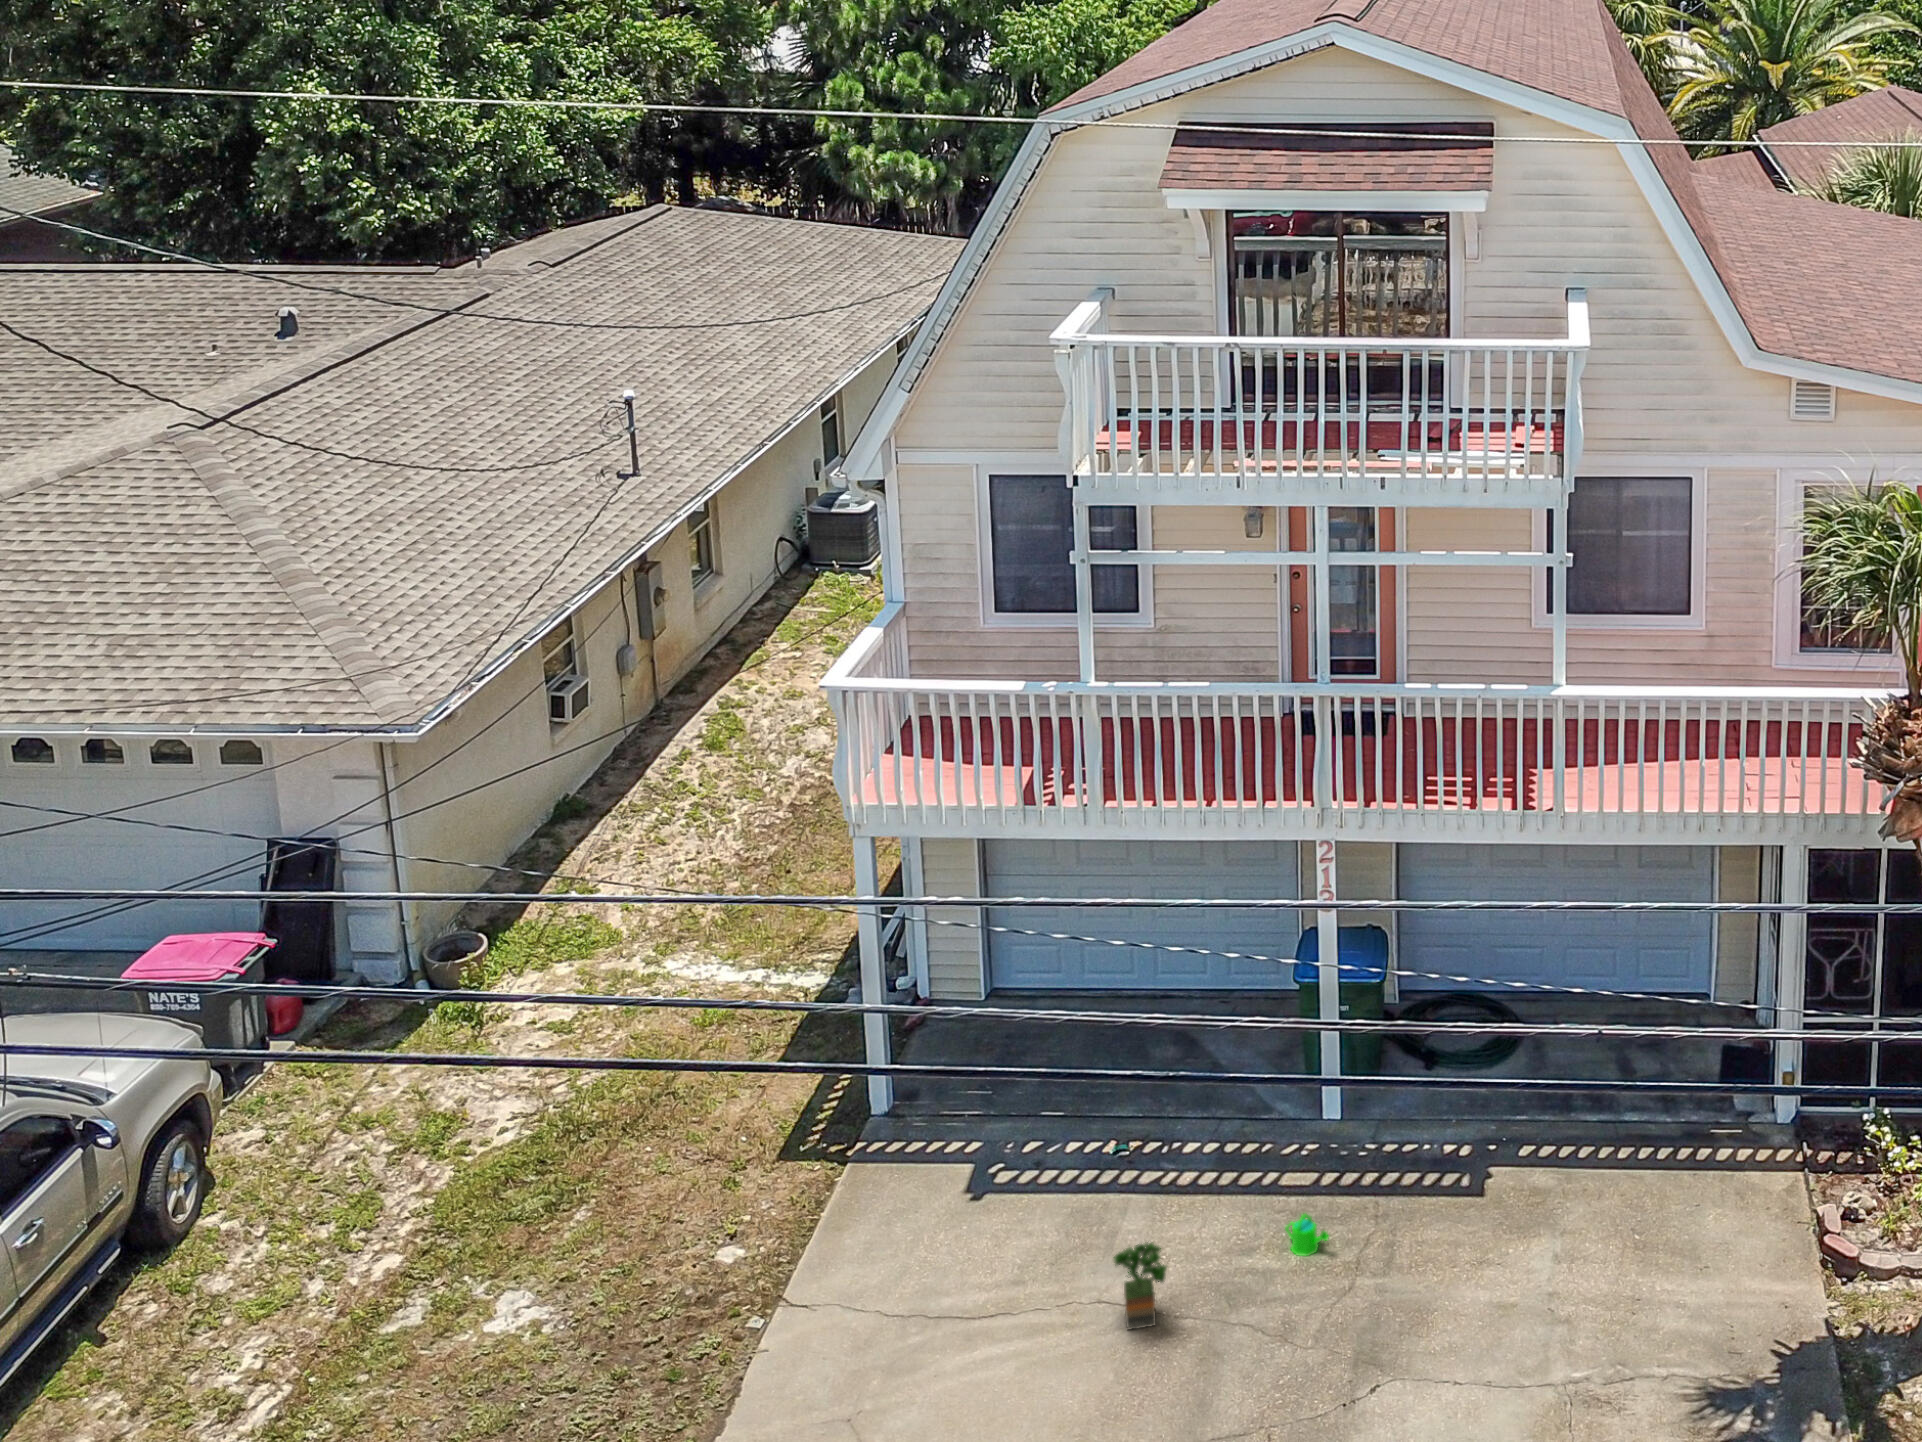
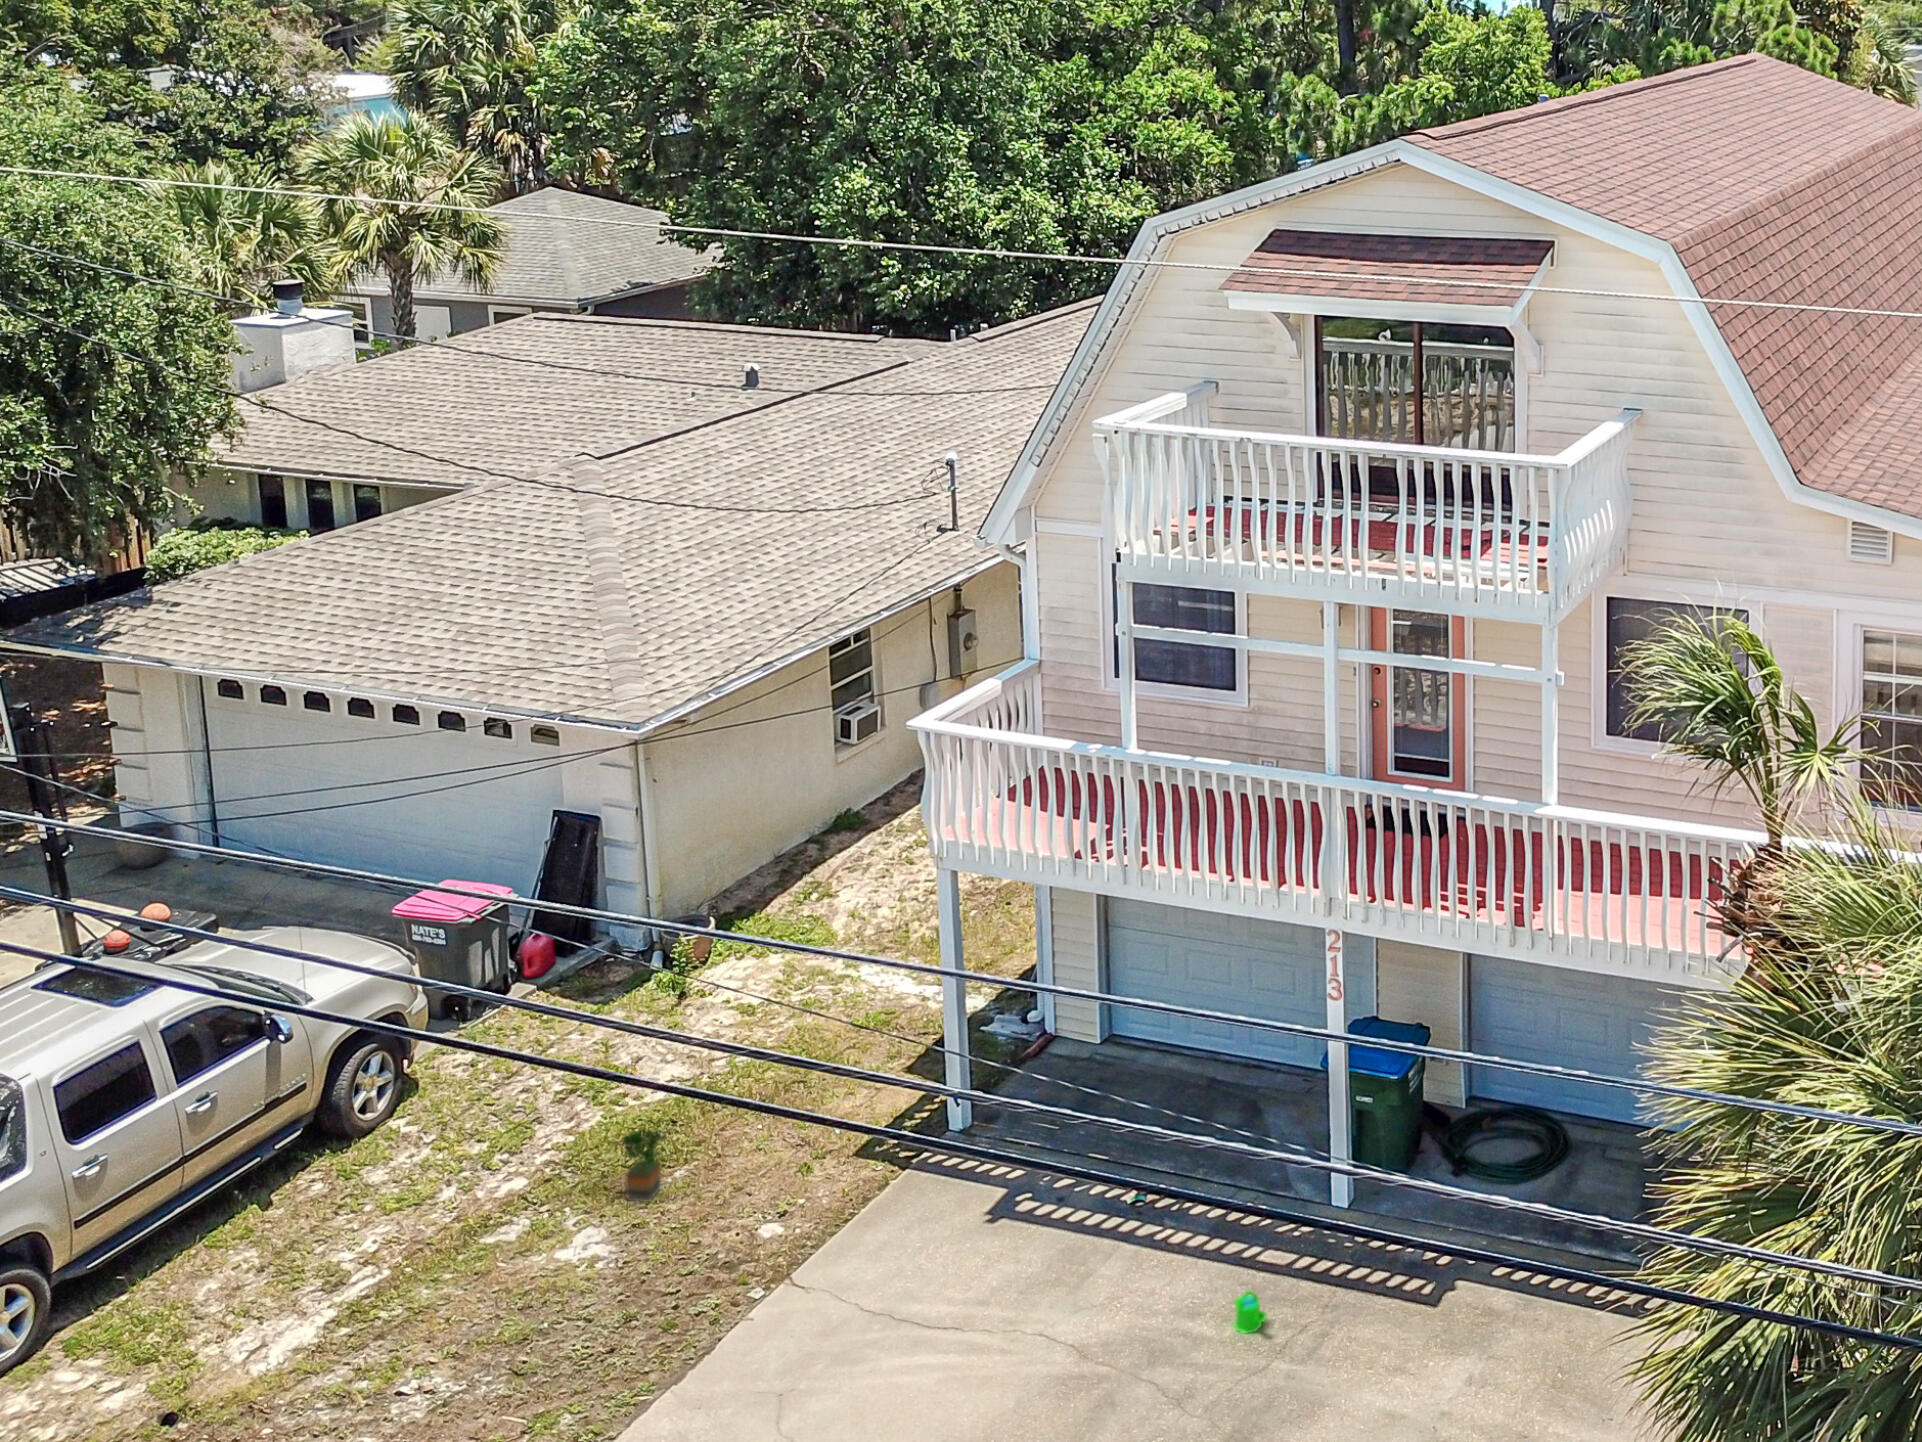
potted tree: present [1113,1242,1166,1330] -> present [622,1130,667,1202]

